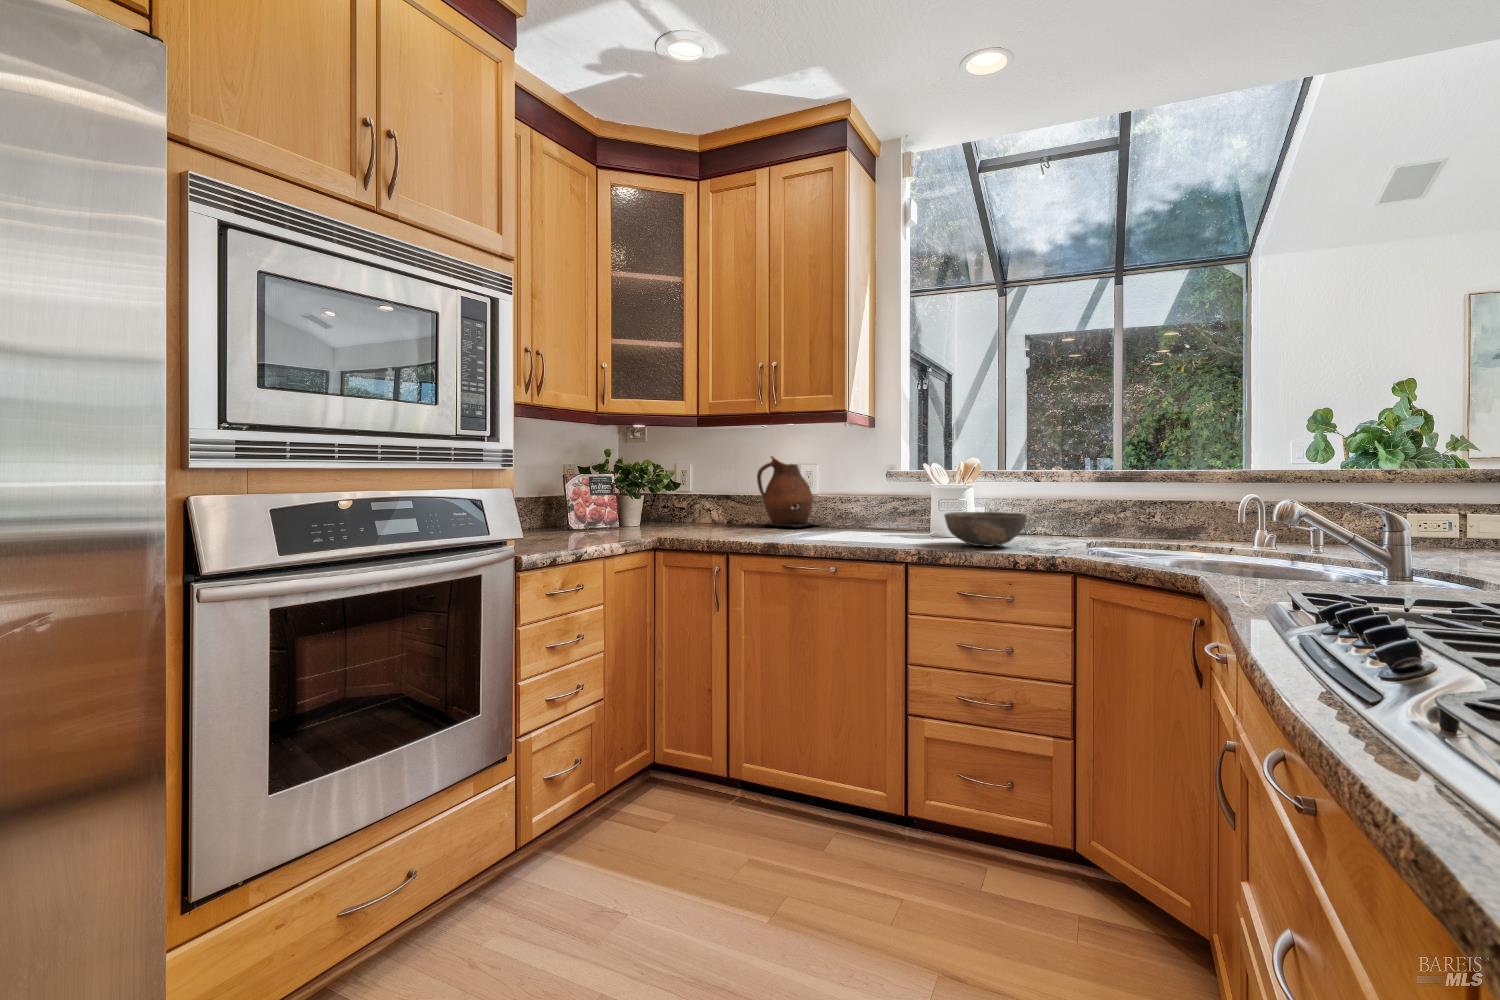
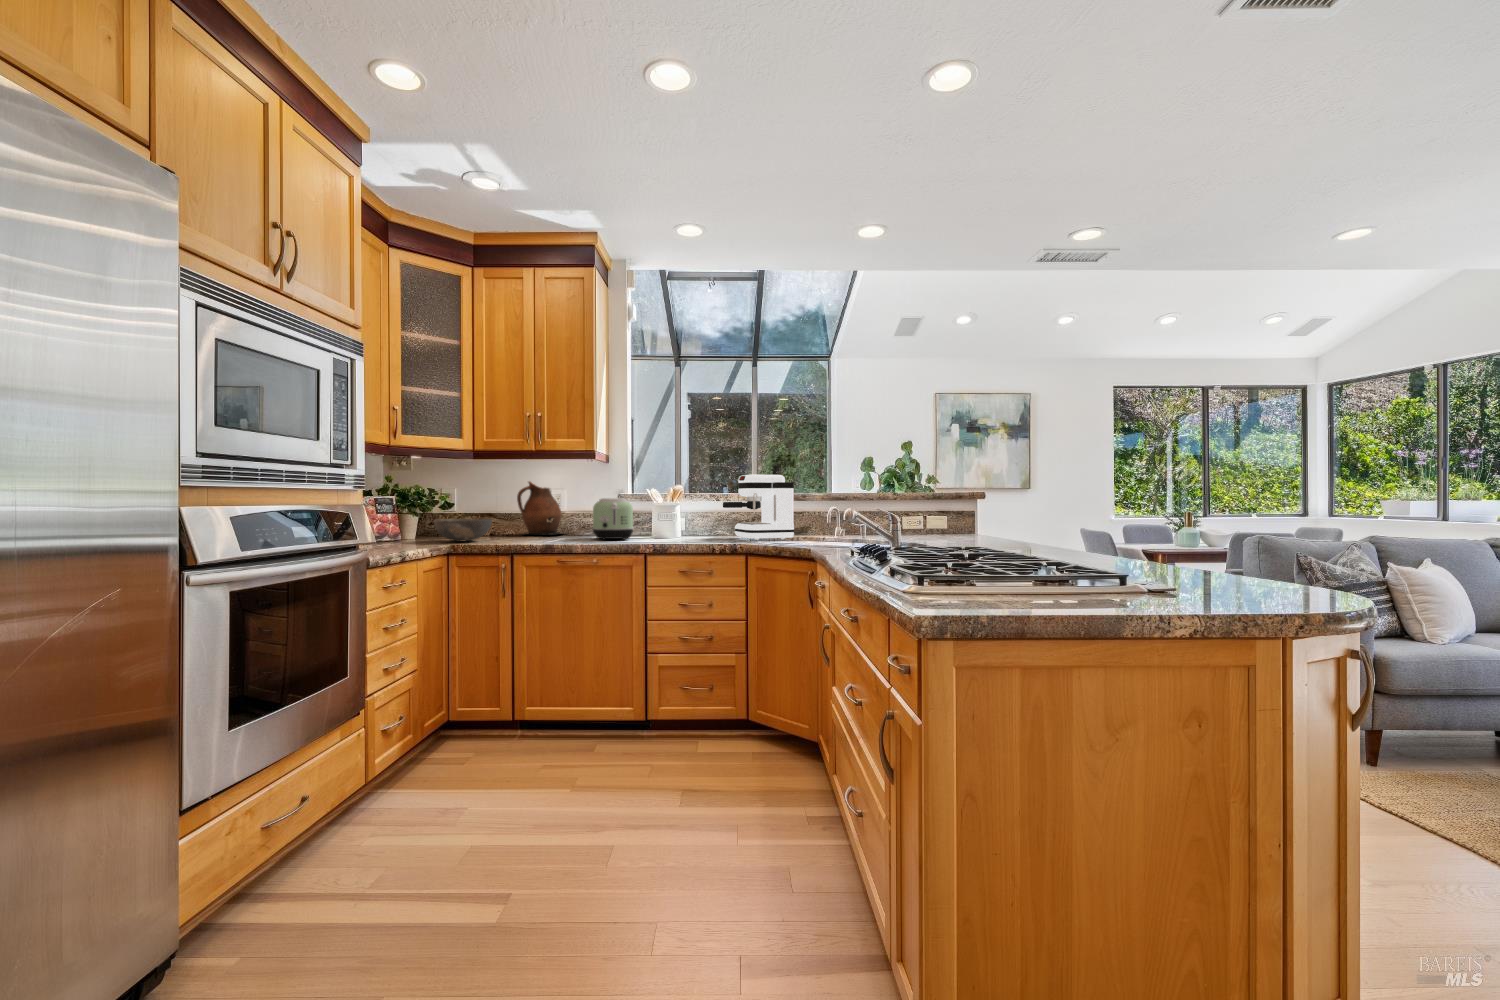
coffee maker: none [1042,440,1171,547] -> present [723,474,794,540]
toaster: none [842,479,900,539] -> present [593,498,633,540]
bowl: present [944,512,1027,547] -> present [434,519,492,541]

